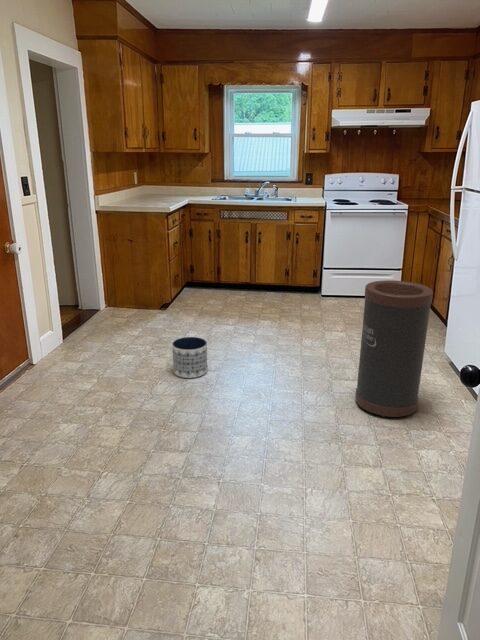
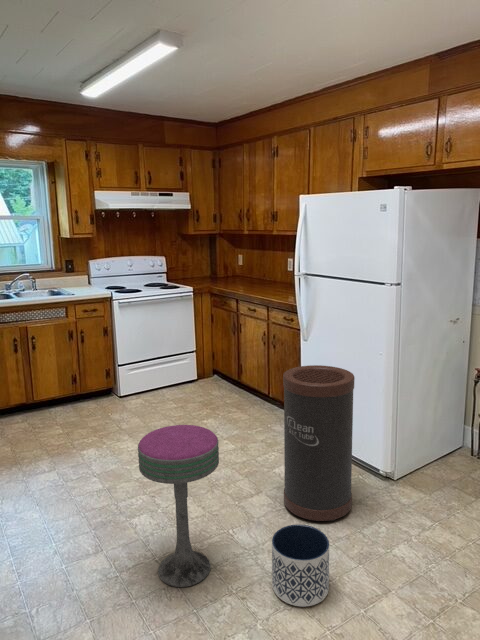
bar stool: none [222,297,280,409] -> present [138,425,219,587]
planter: present [172,337,207,378] -> present [272,525,329,607]

